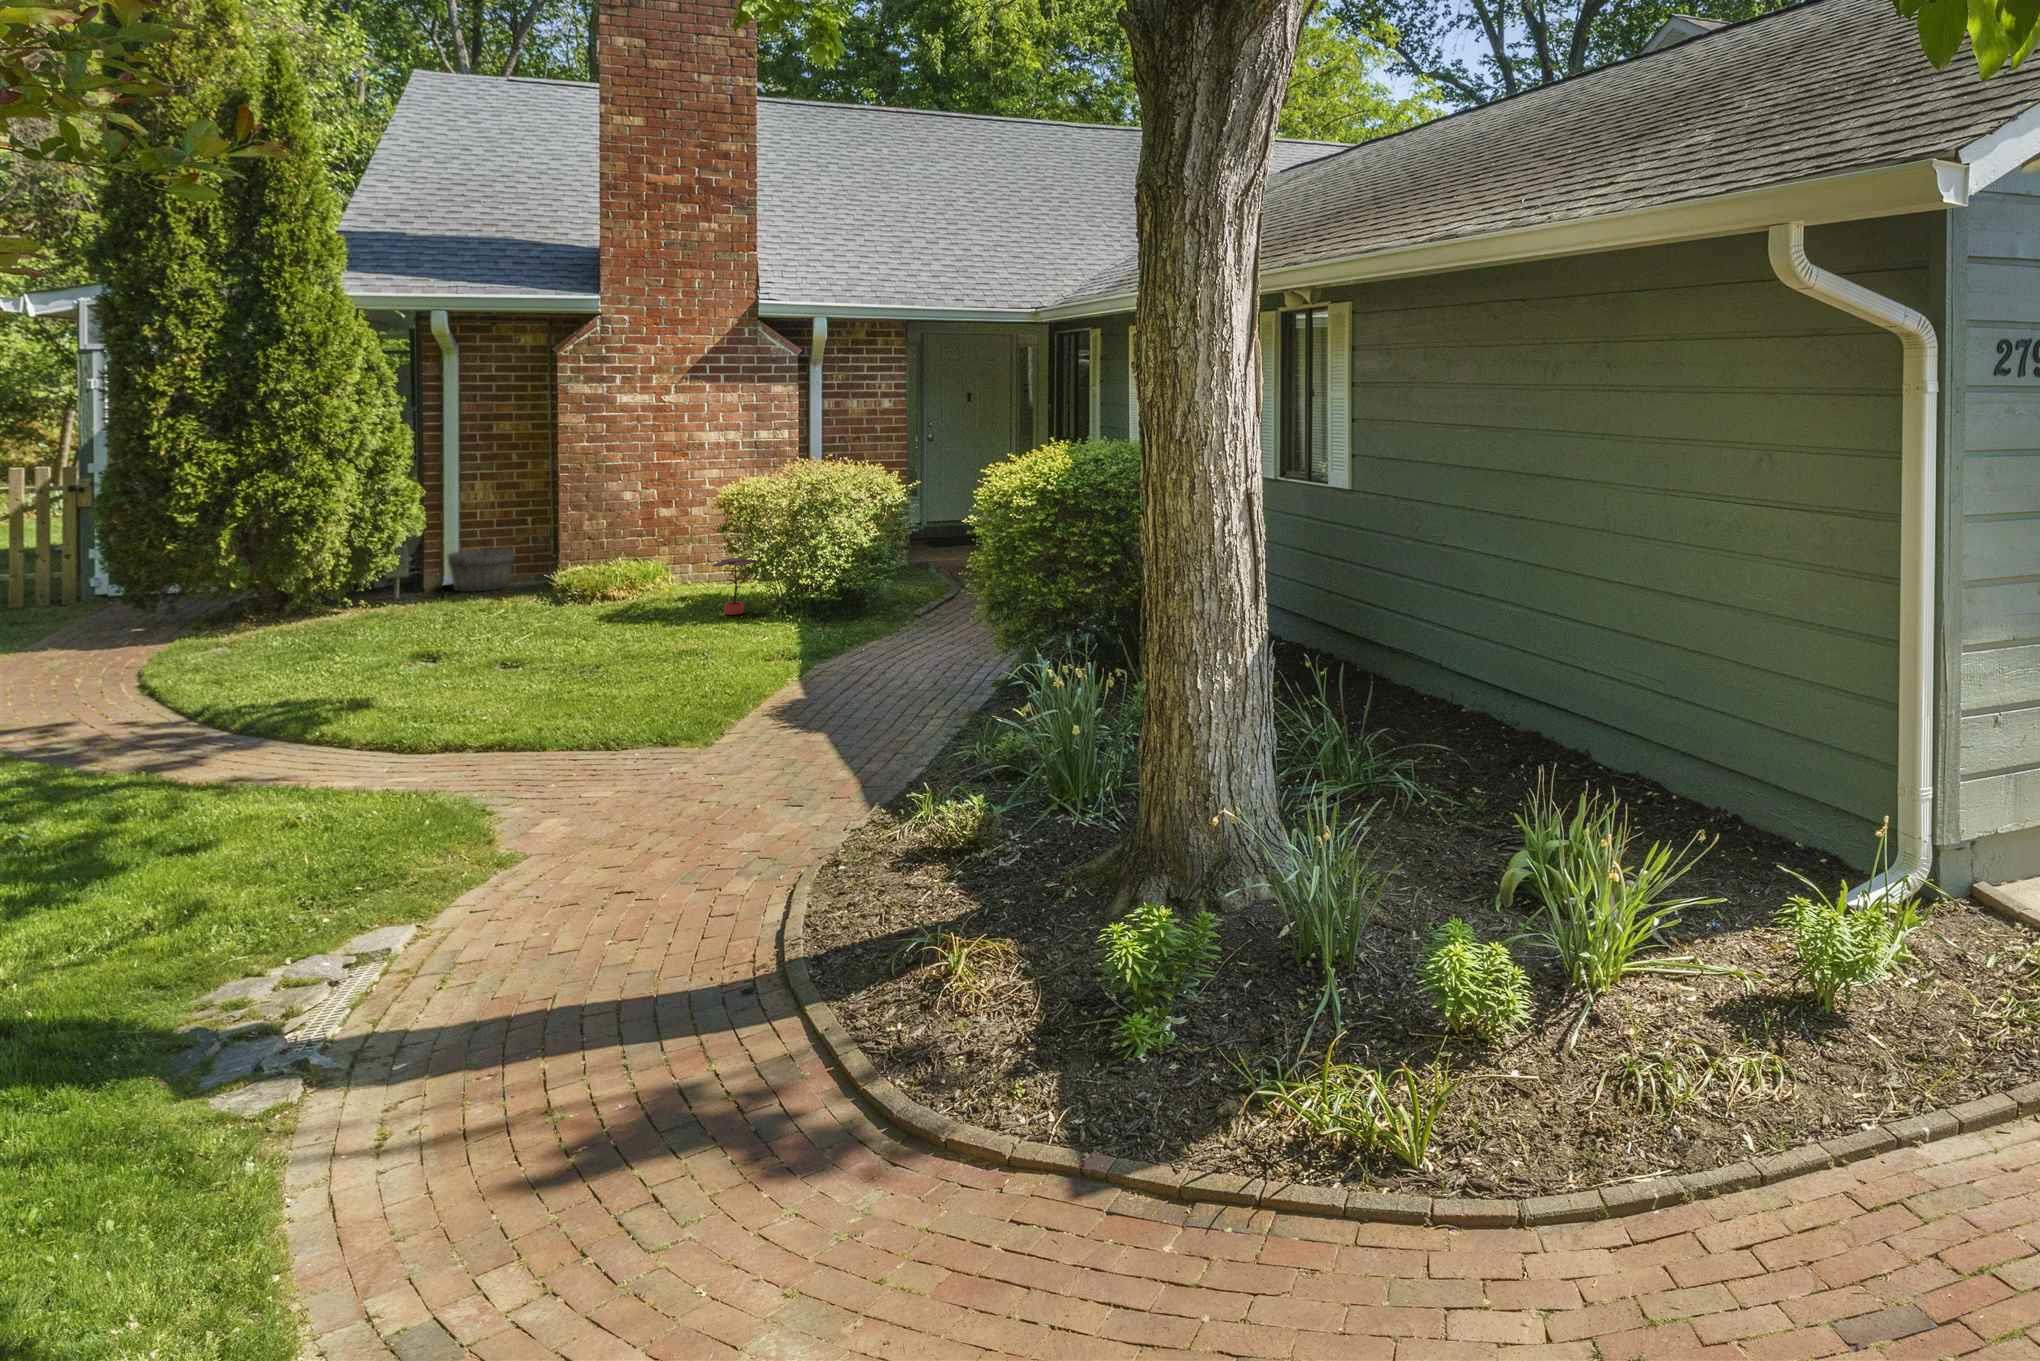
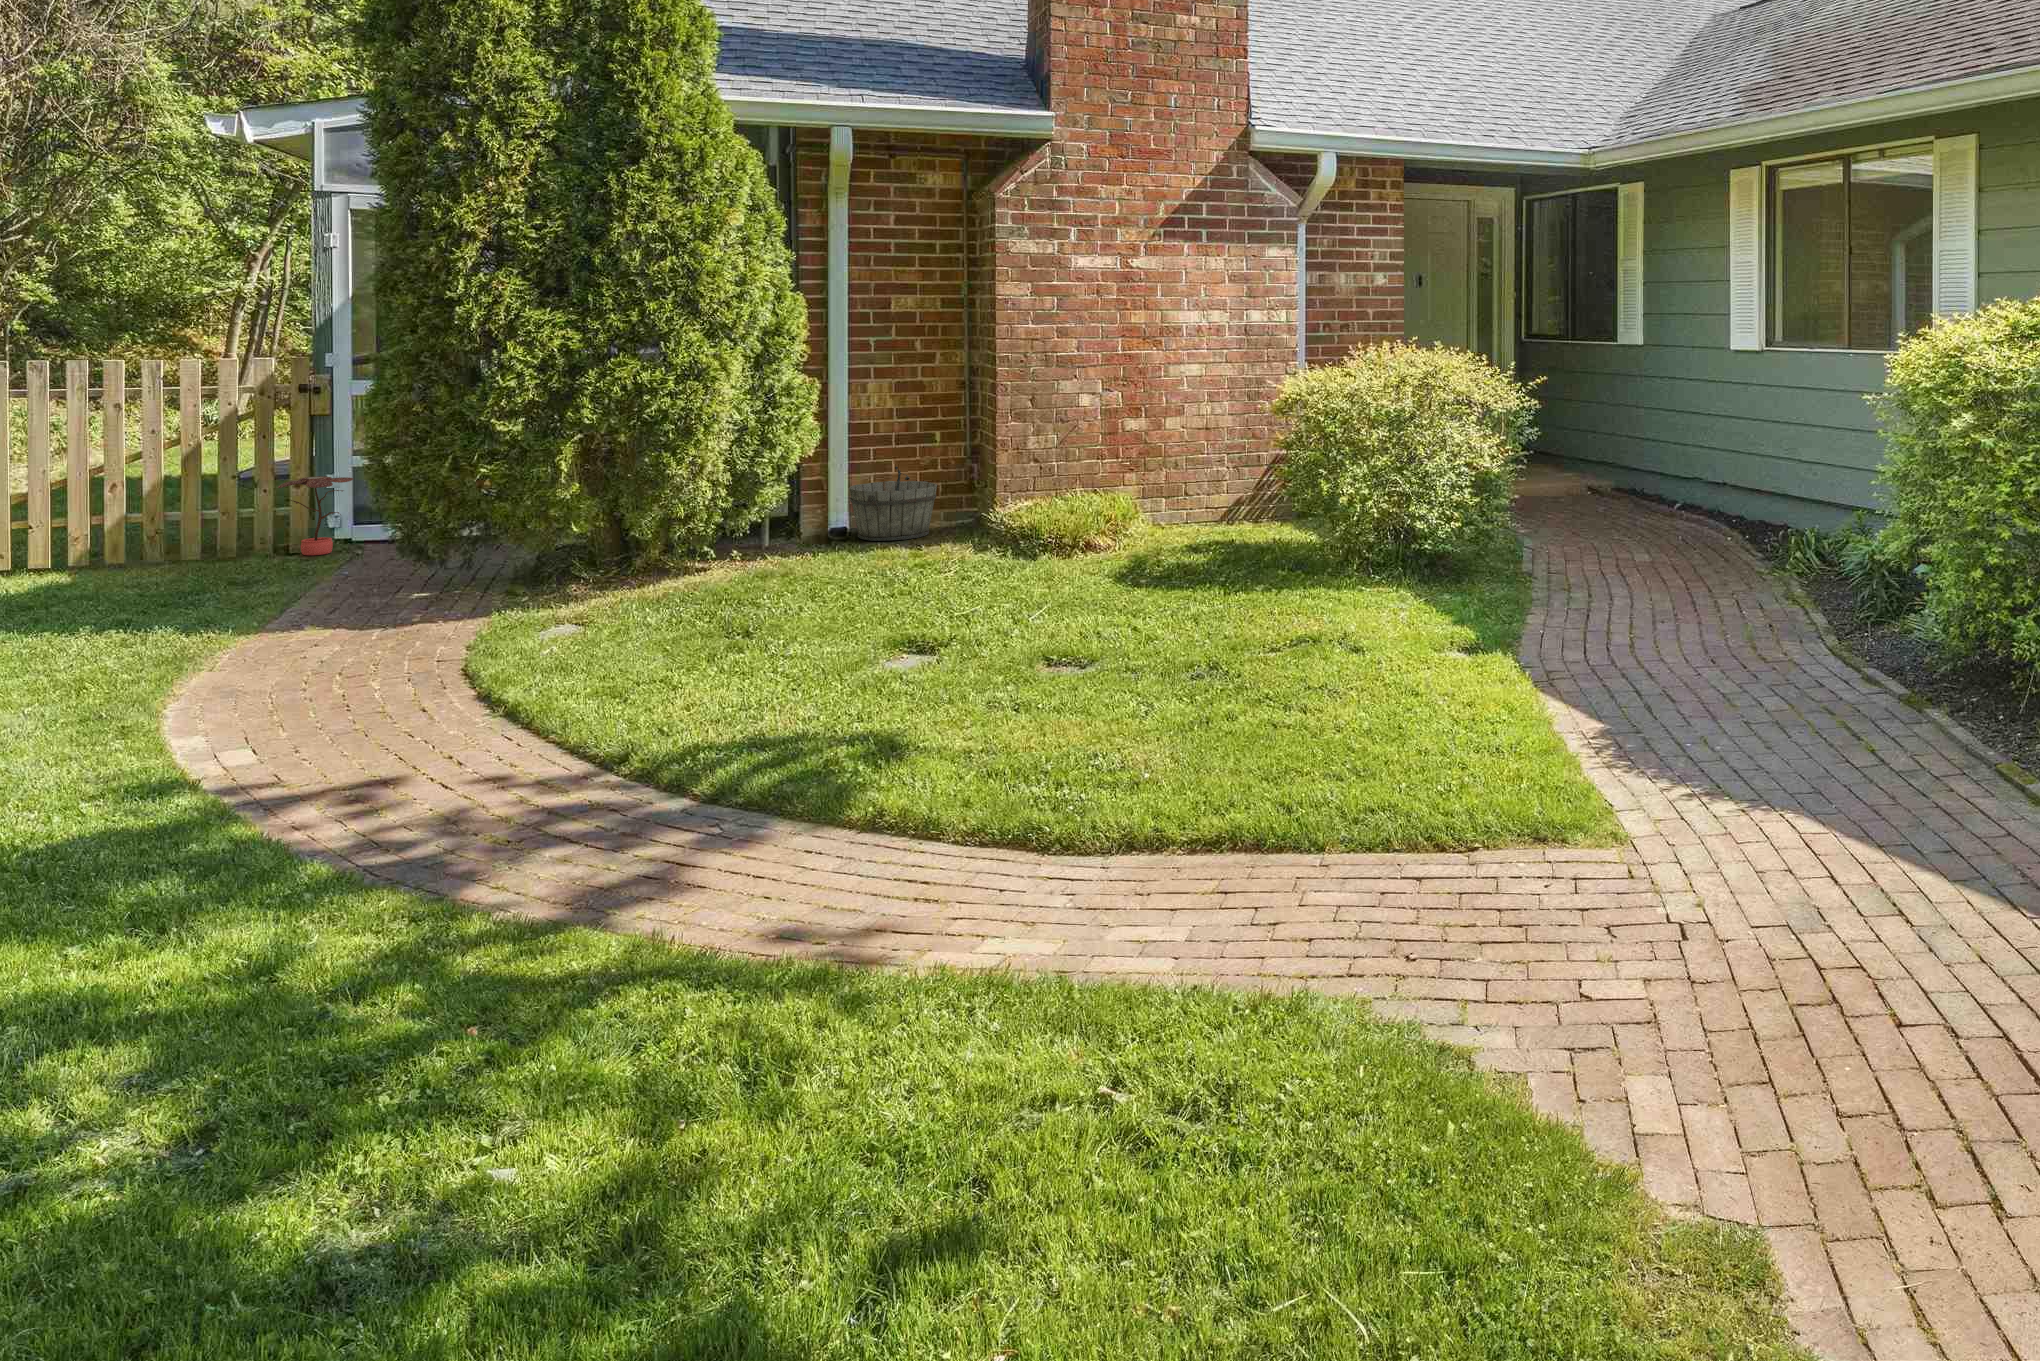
potted plant: present [713,558,758,615] -> present [278,476,353,555]

